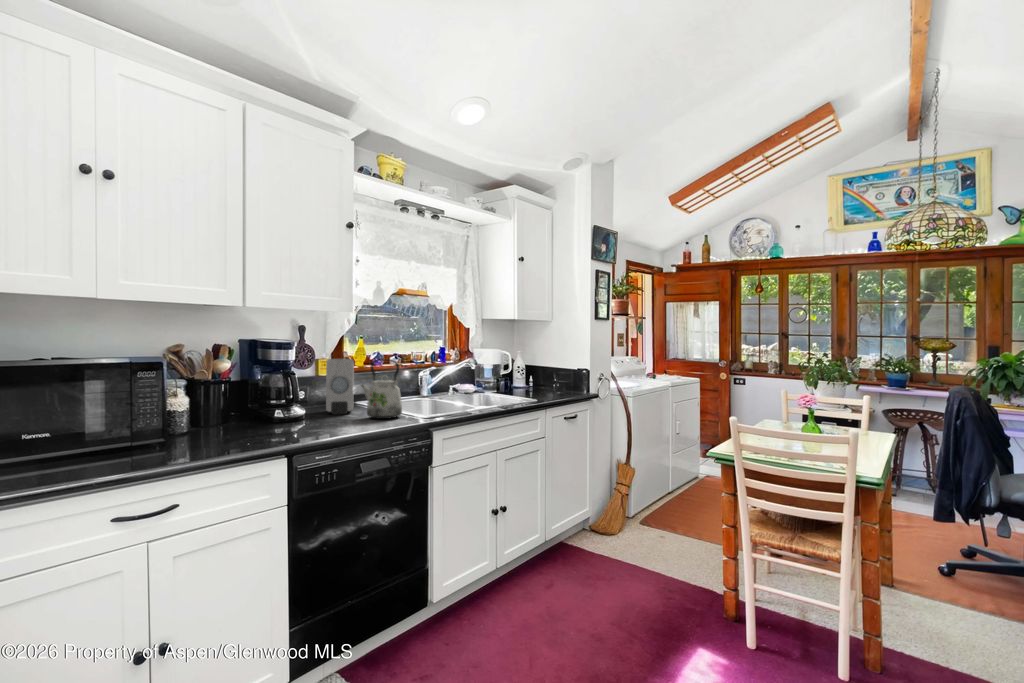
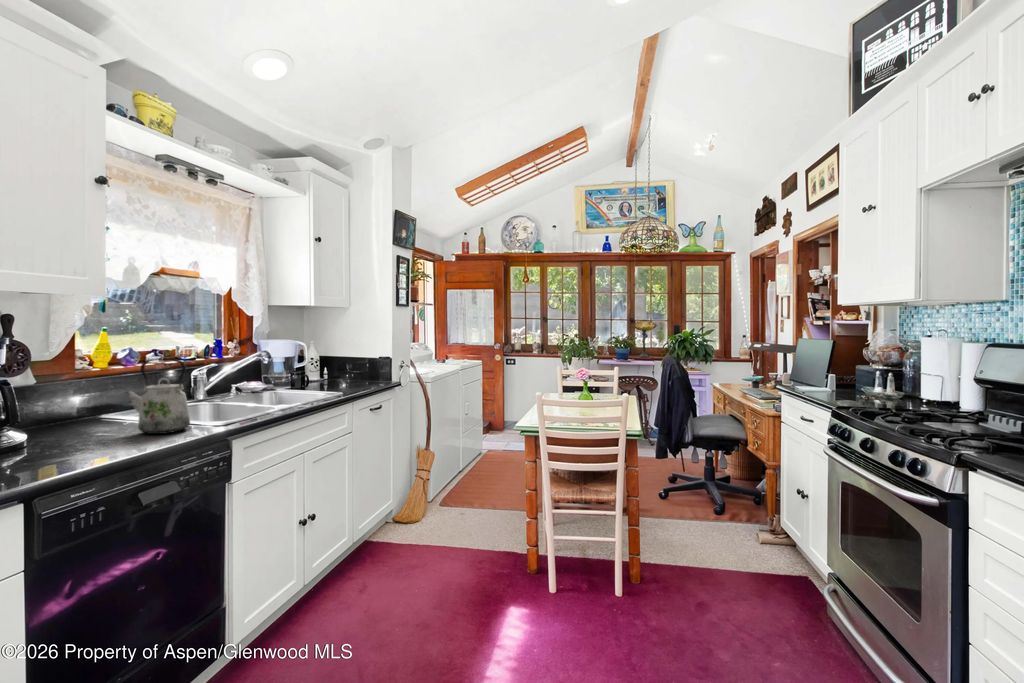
soap dispenser: present [326,359,354,414] -> none [63,359,110,434]

